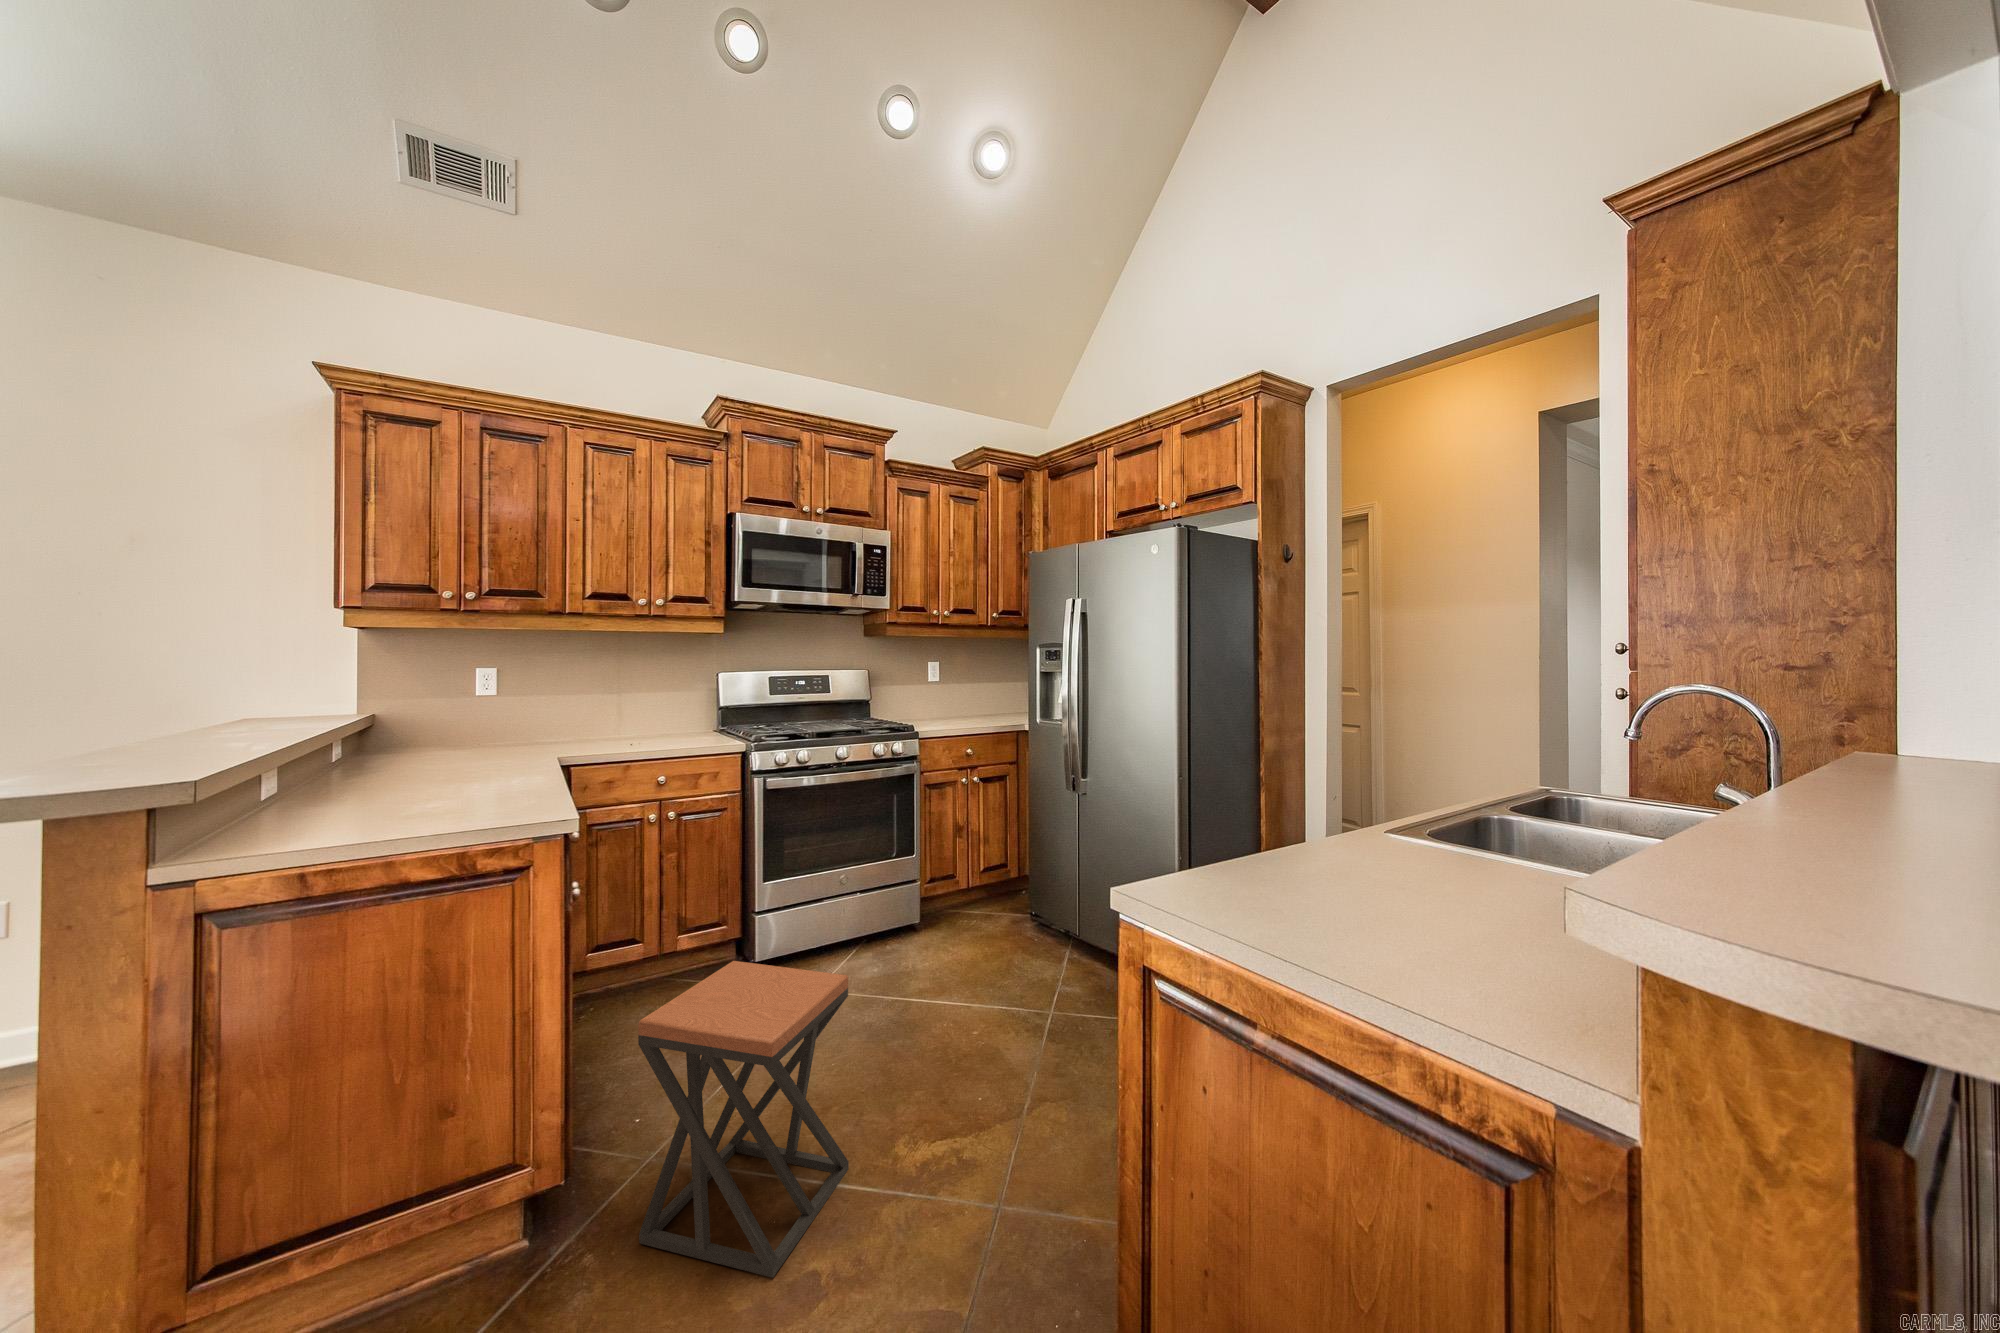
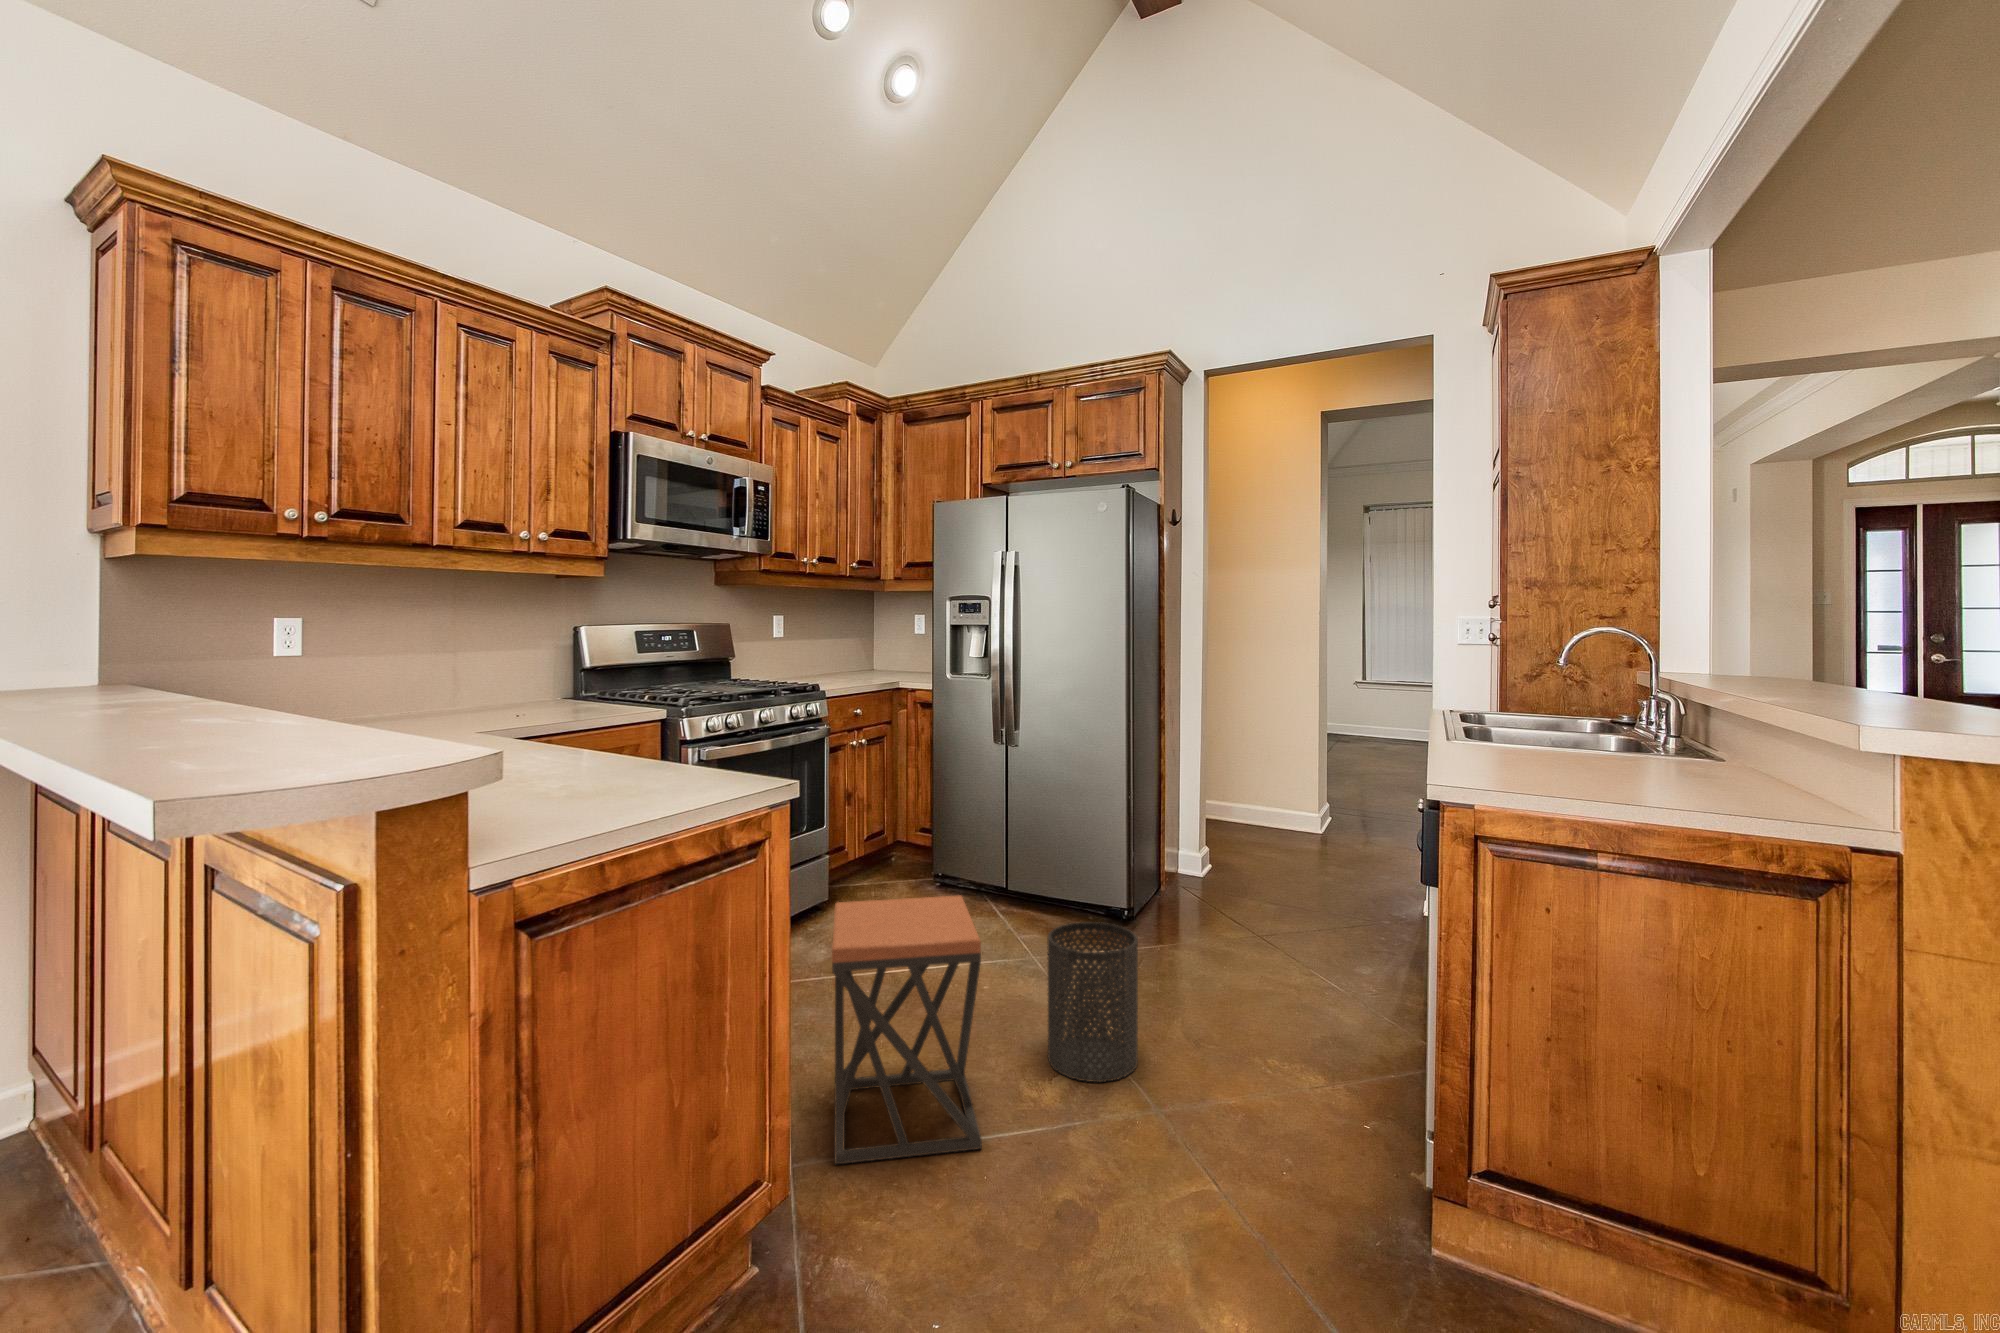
trash can: none [935,1023,1041,1232] -> present [1047,922,1138,1082]

